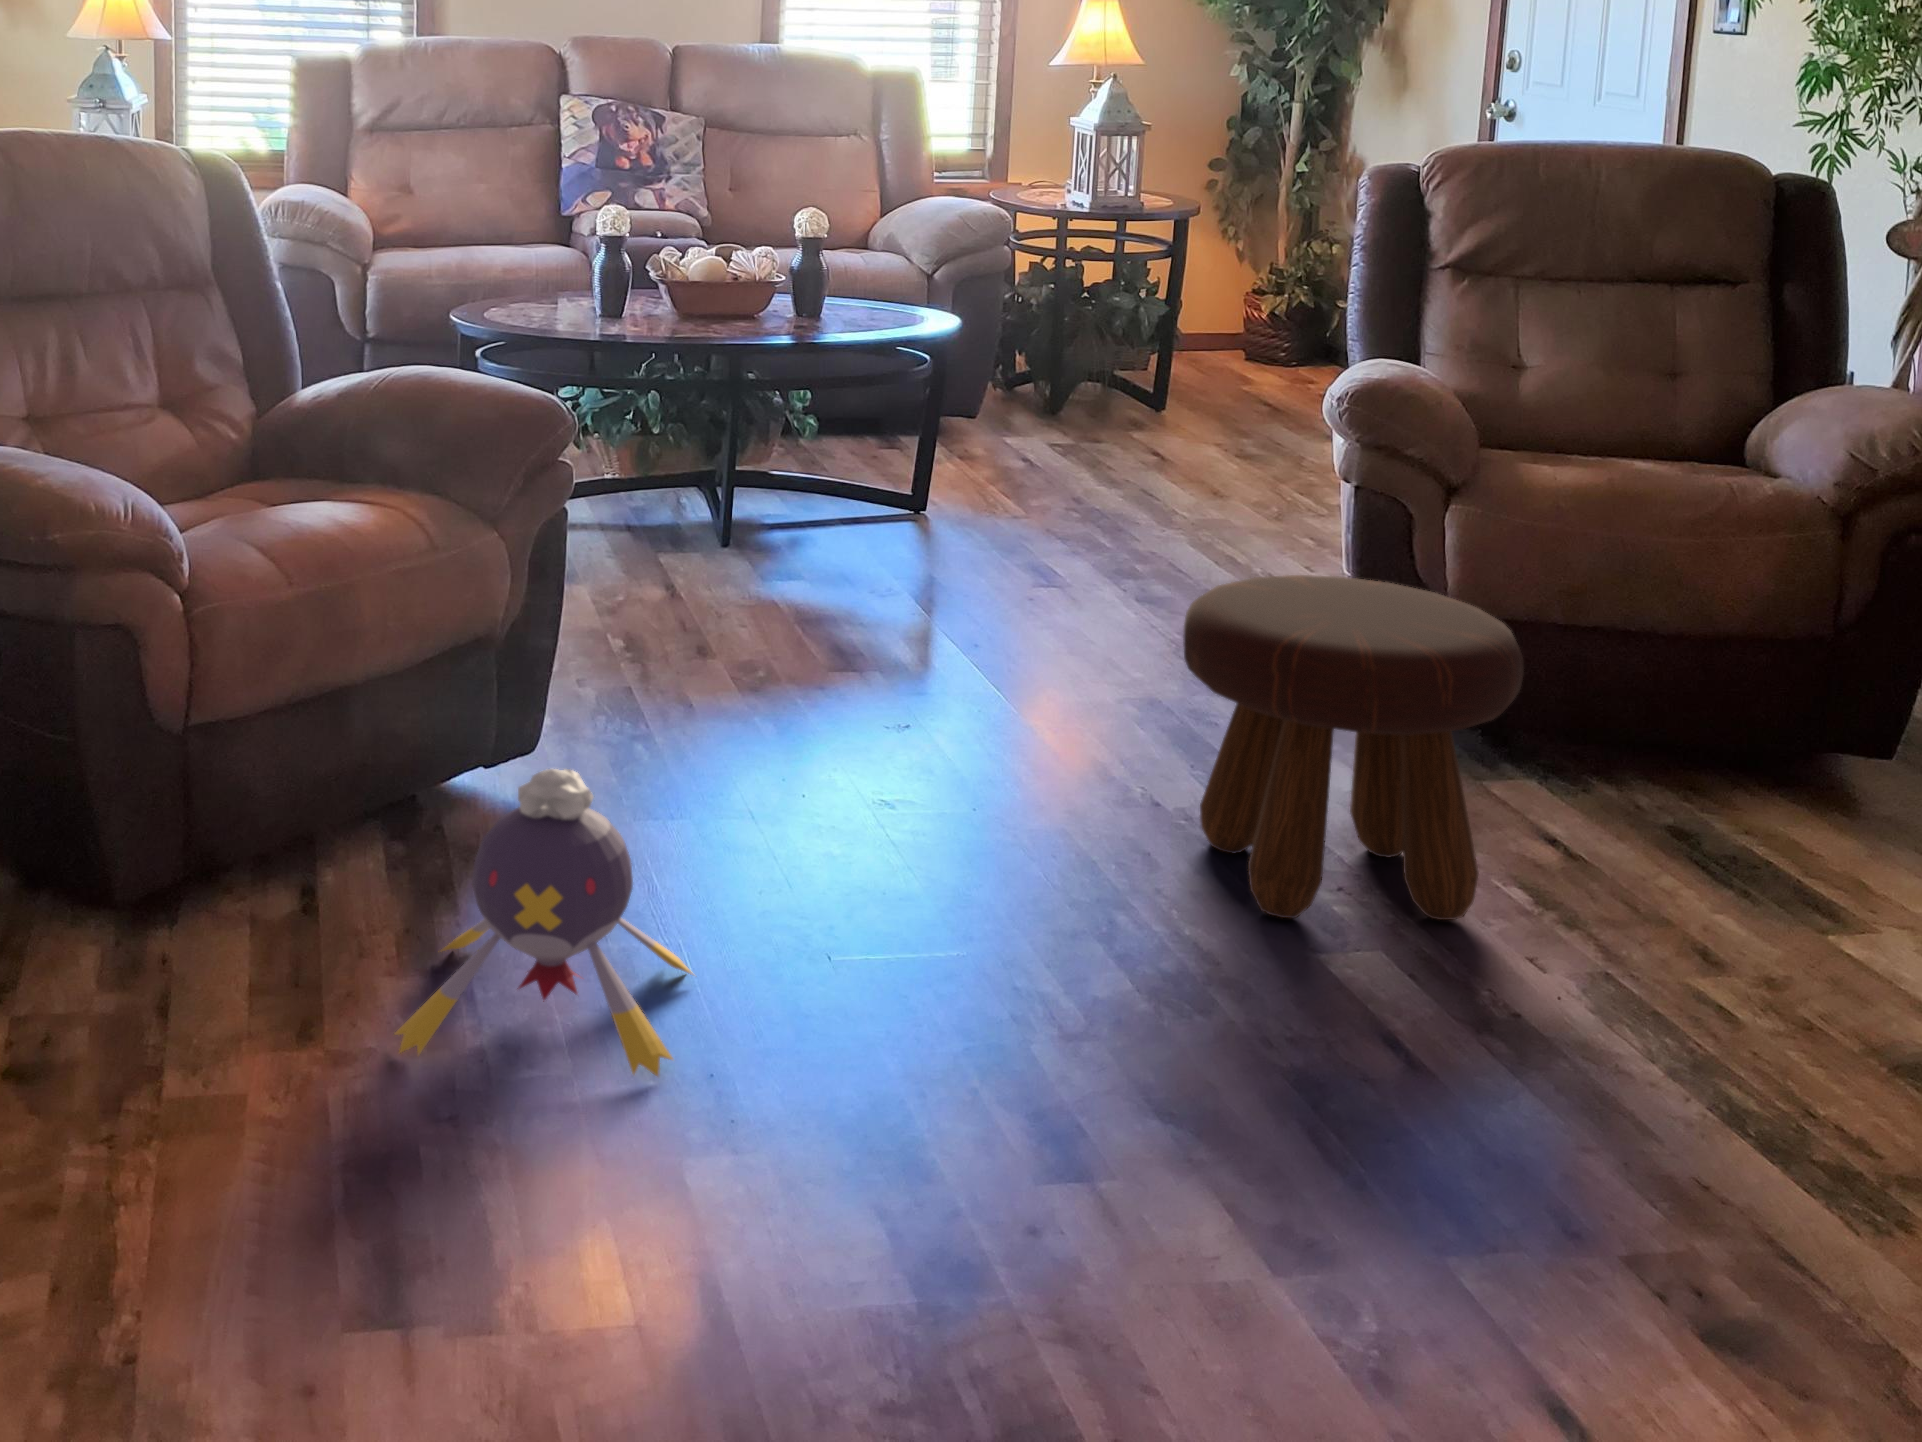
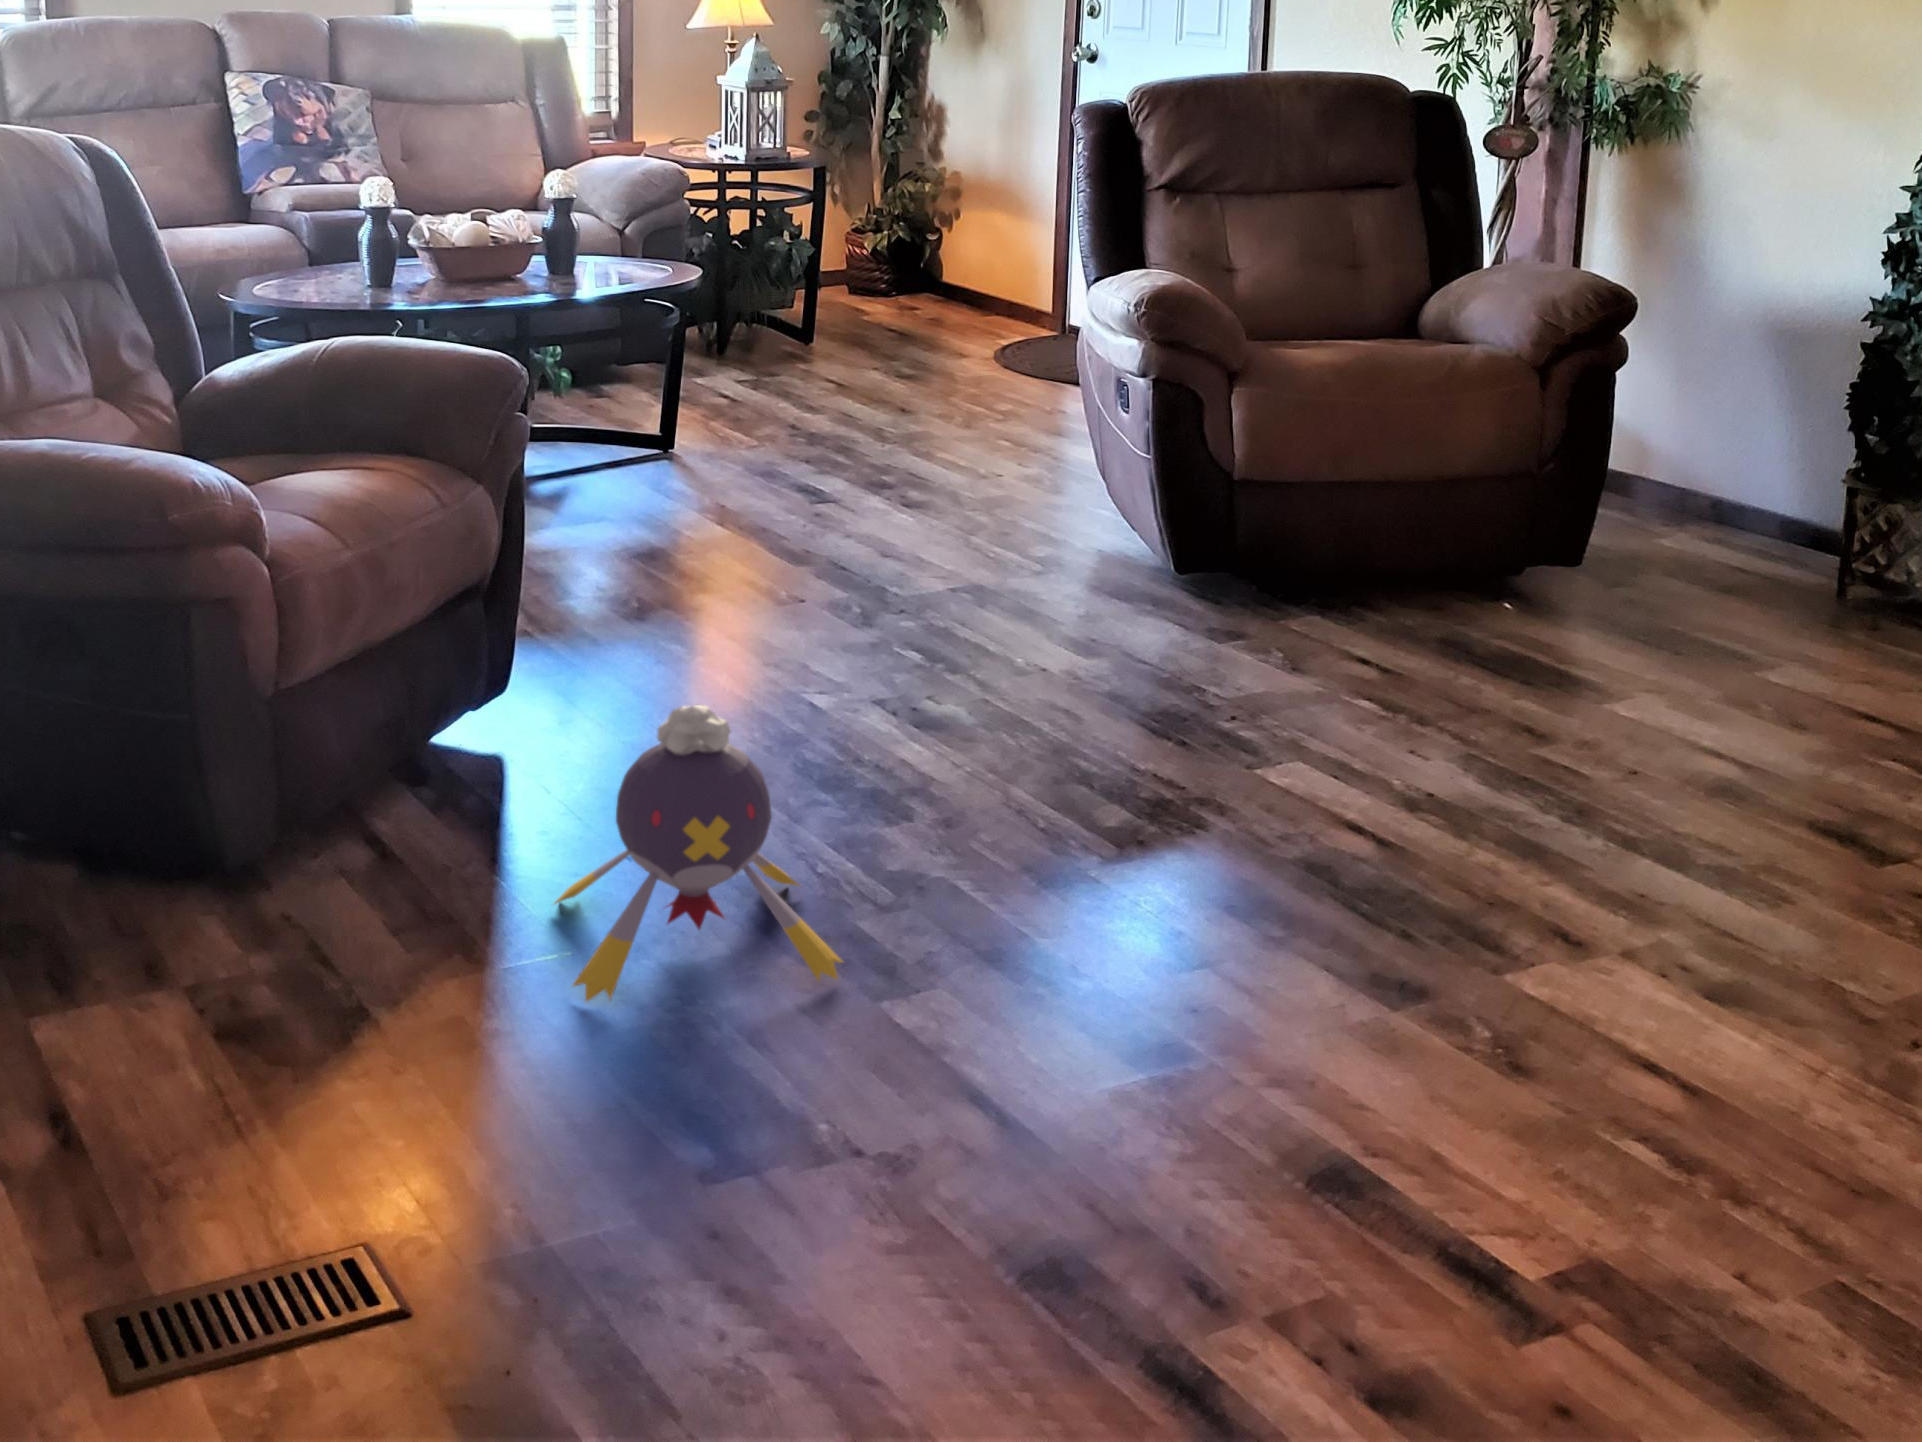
footstool: present [1183,575,1524,920] -> none [1114,457,1409,758]

